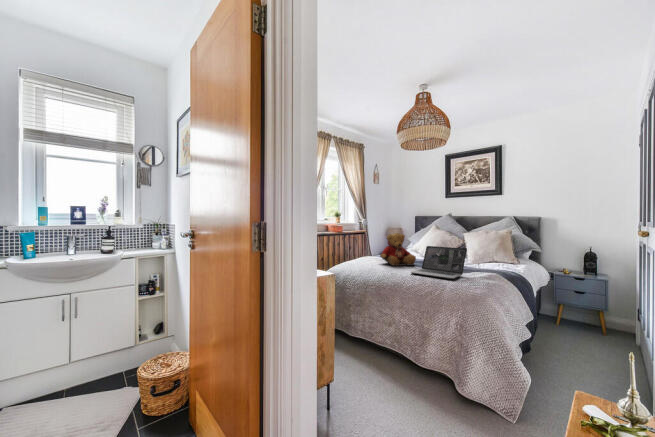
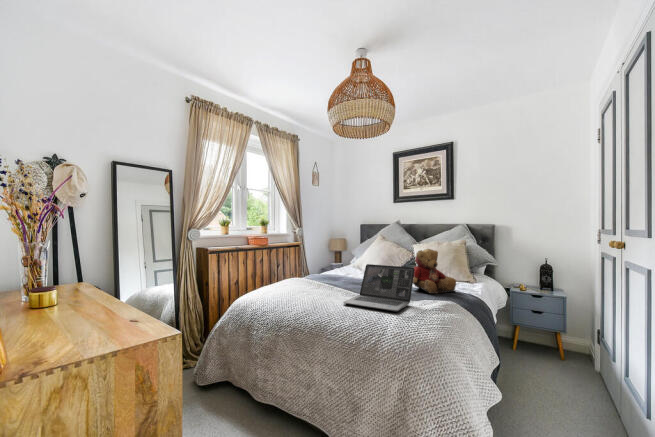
teddy bear: present [380,233,416,266] -> present [413,249,456,294]

